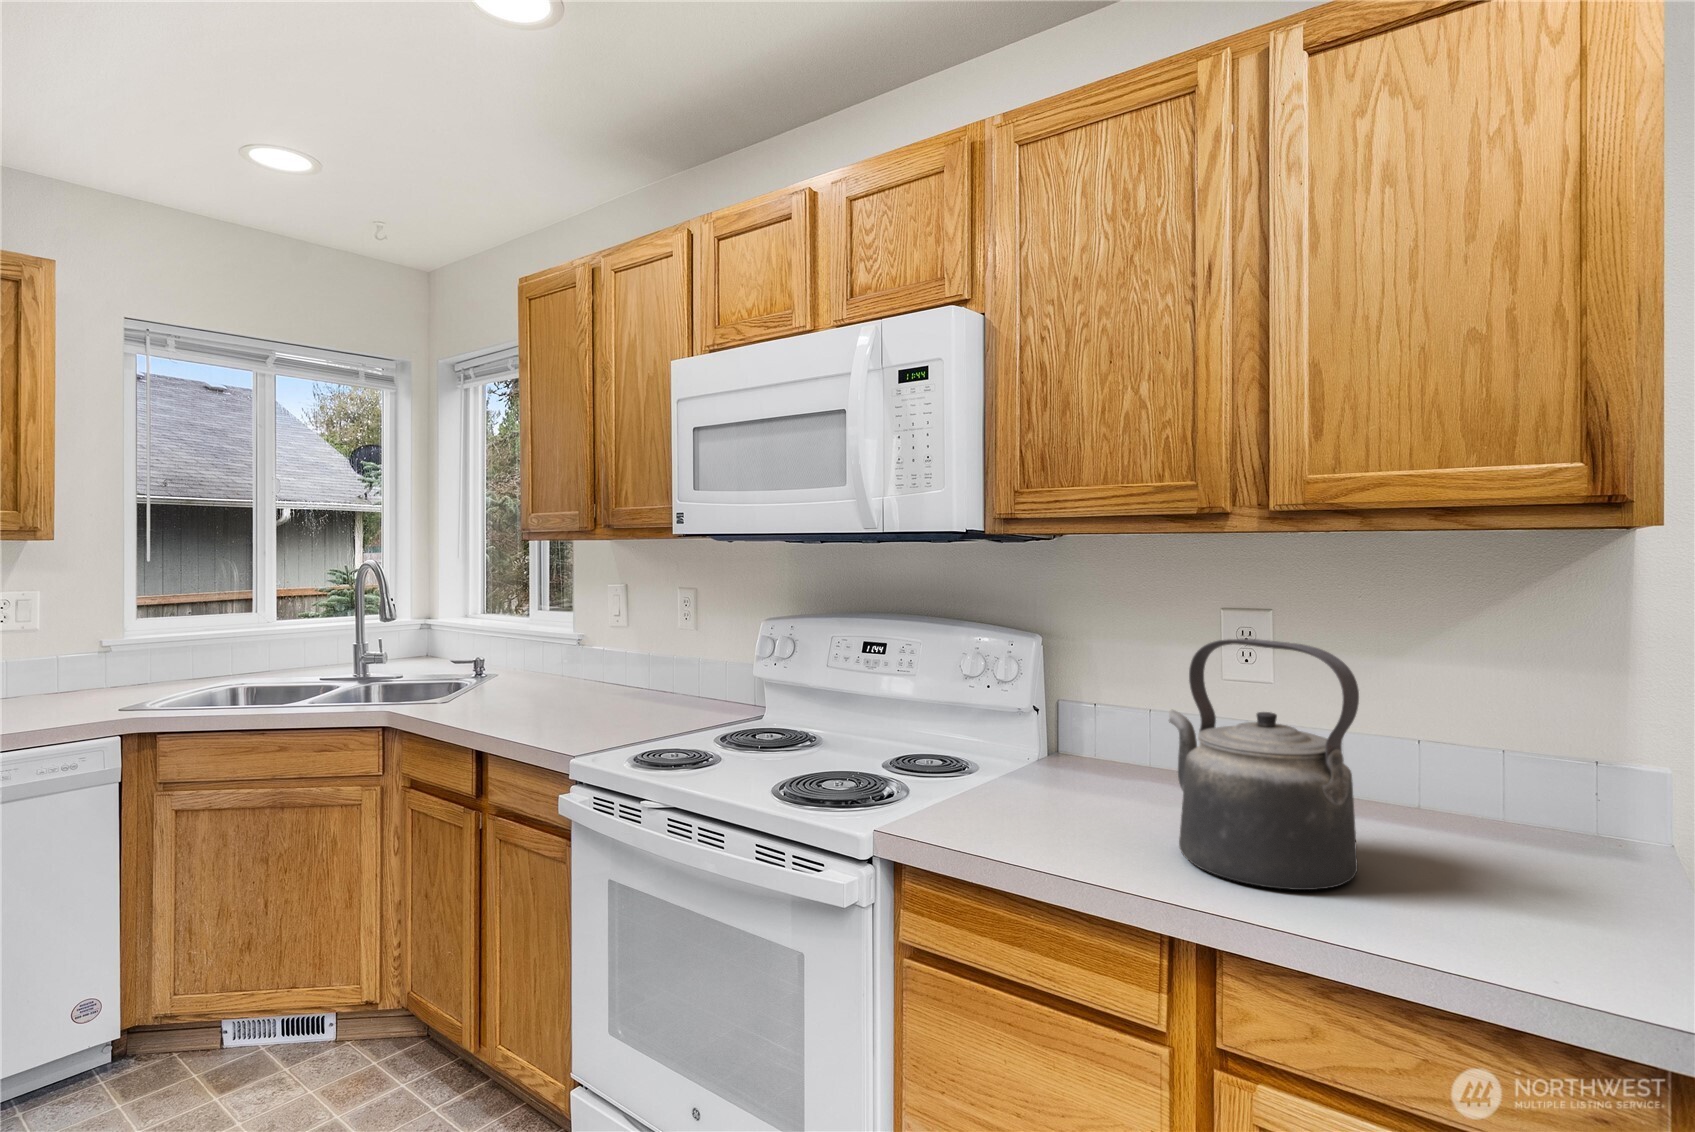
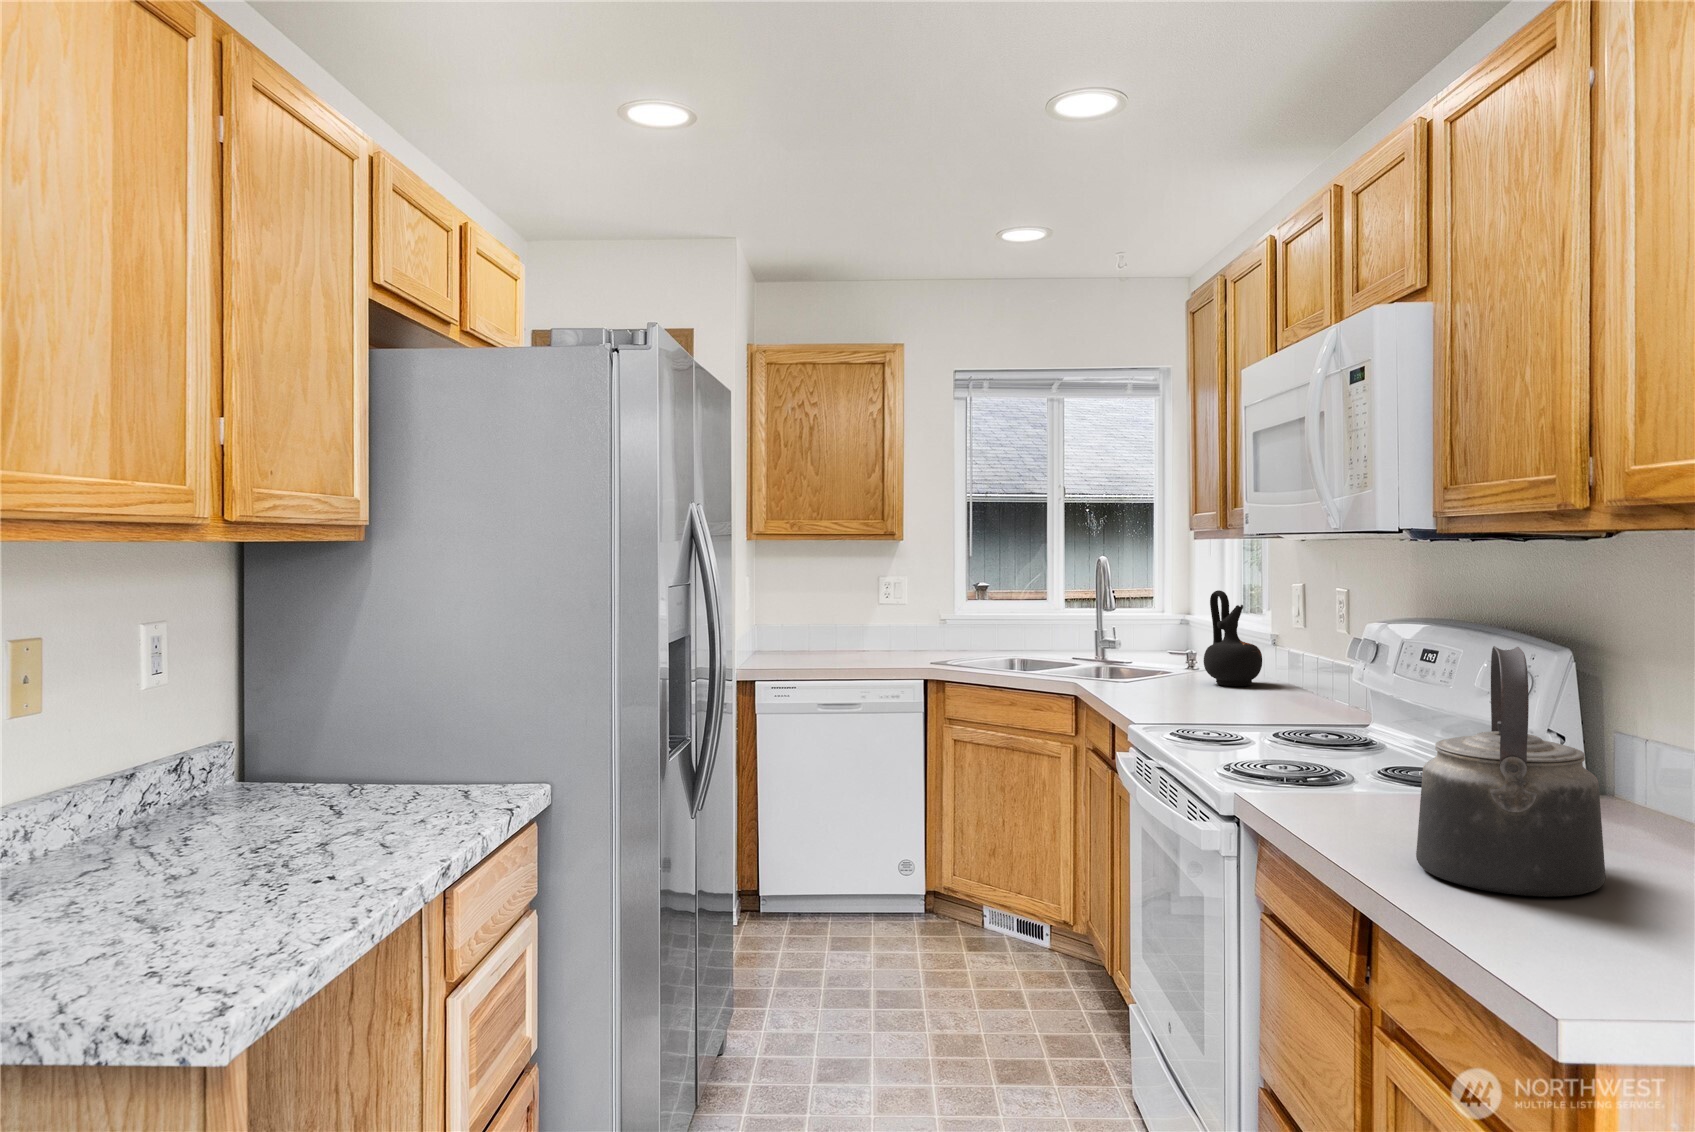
ceramic jug: none [532,597,592,695] -> present [1204,590,1262,686]

